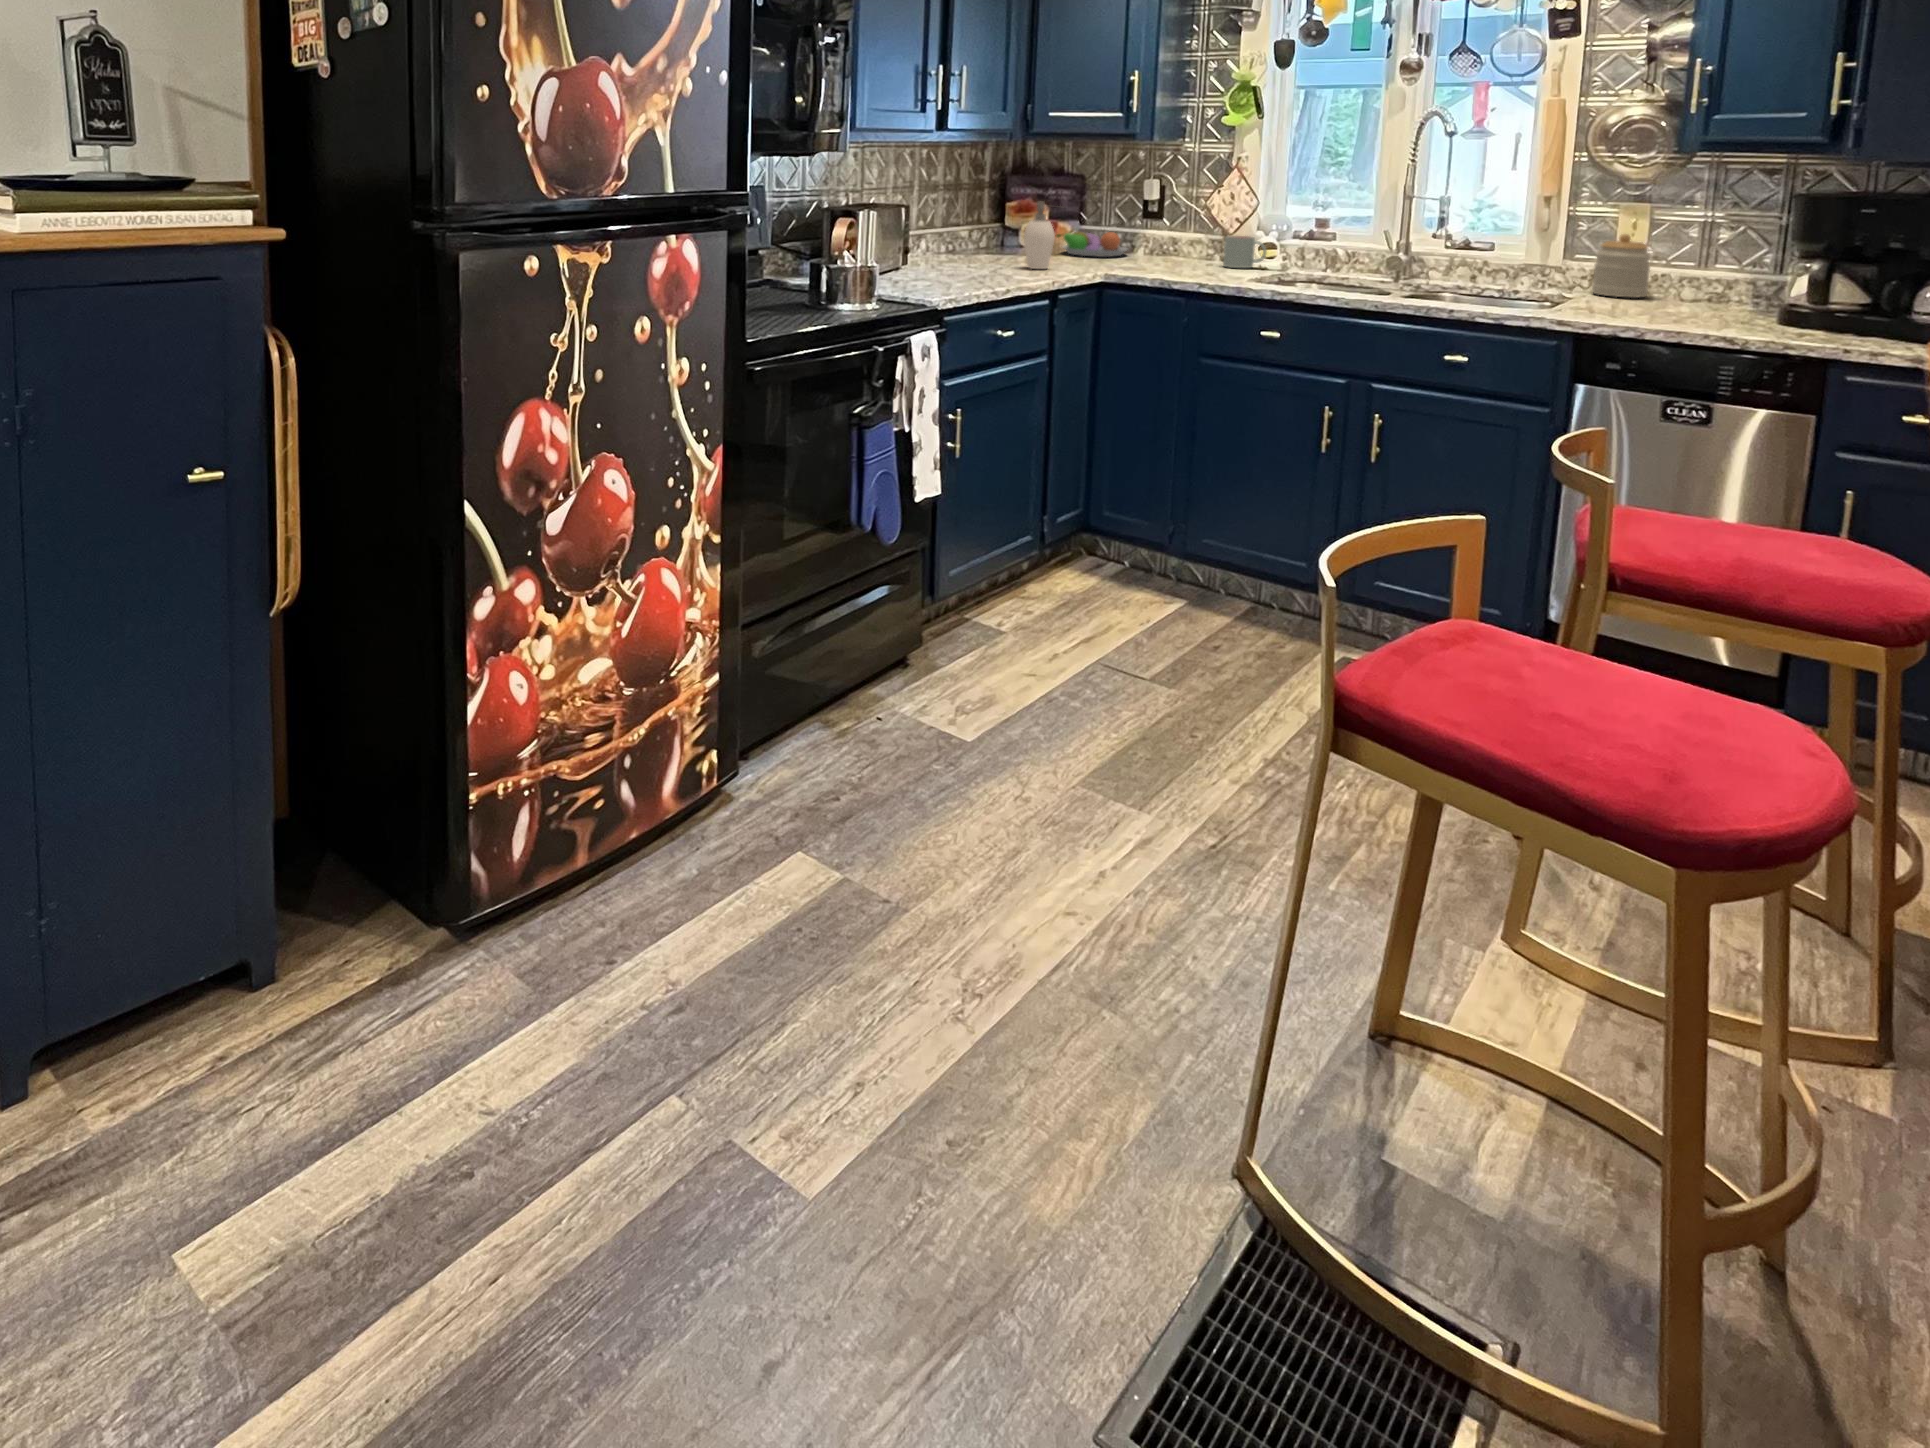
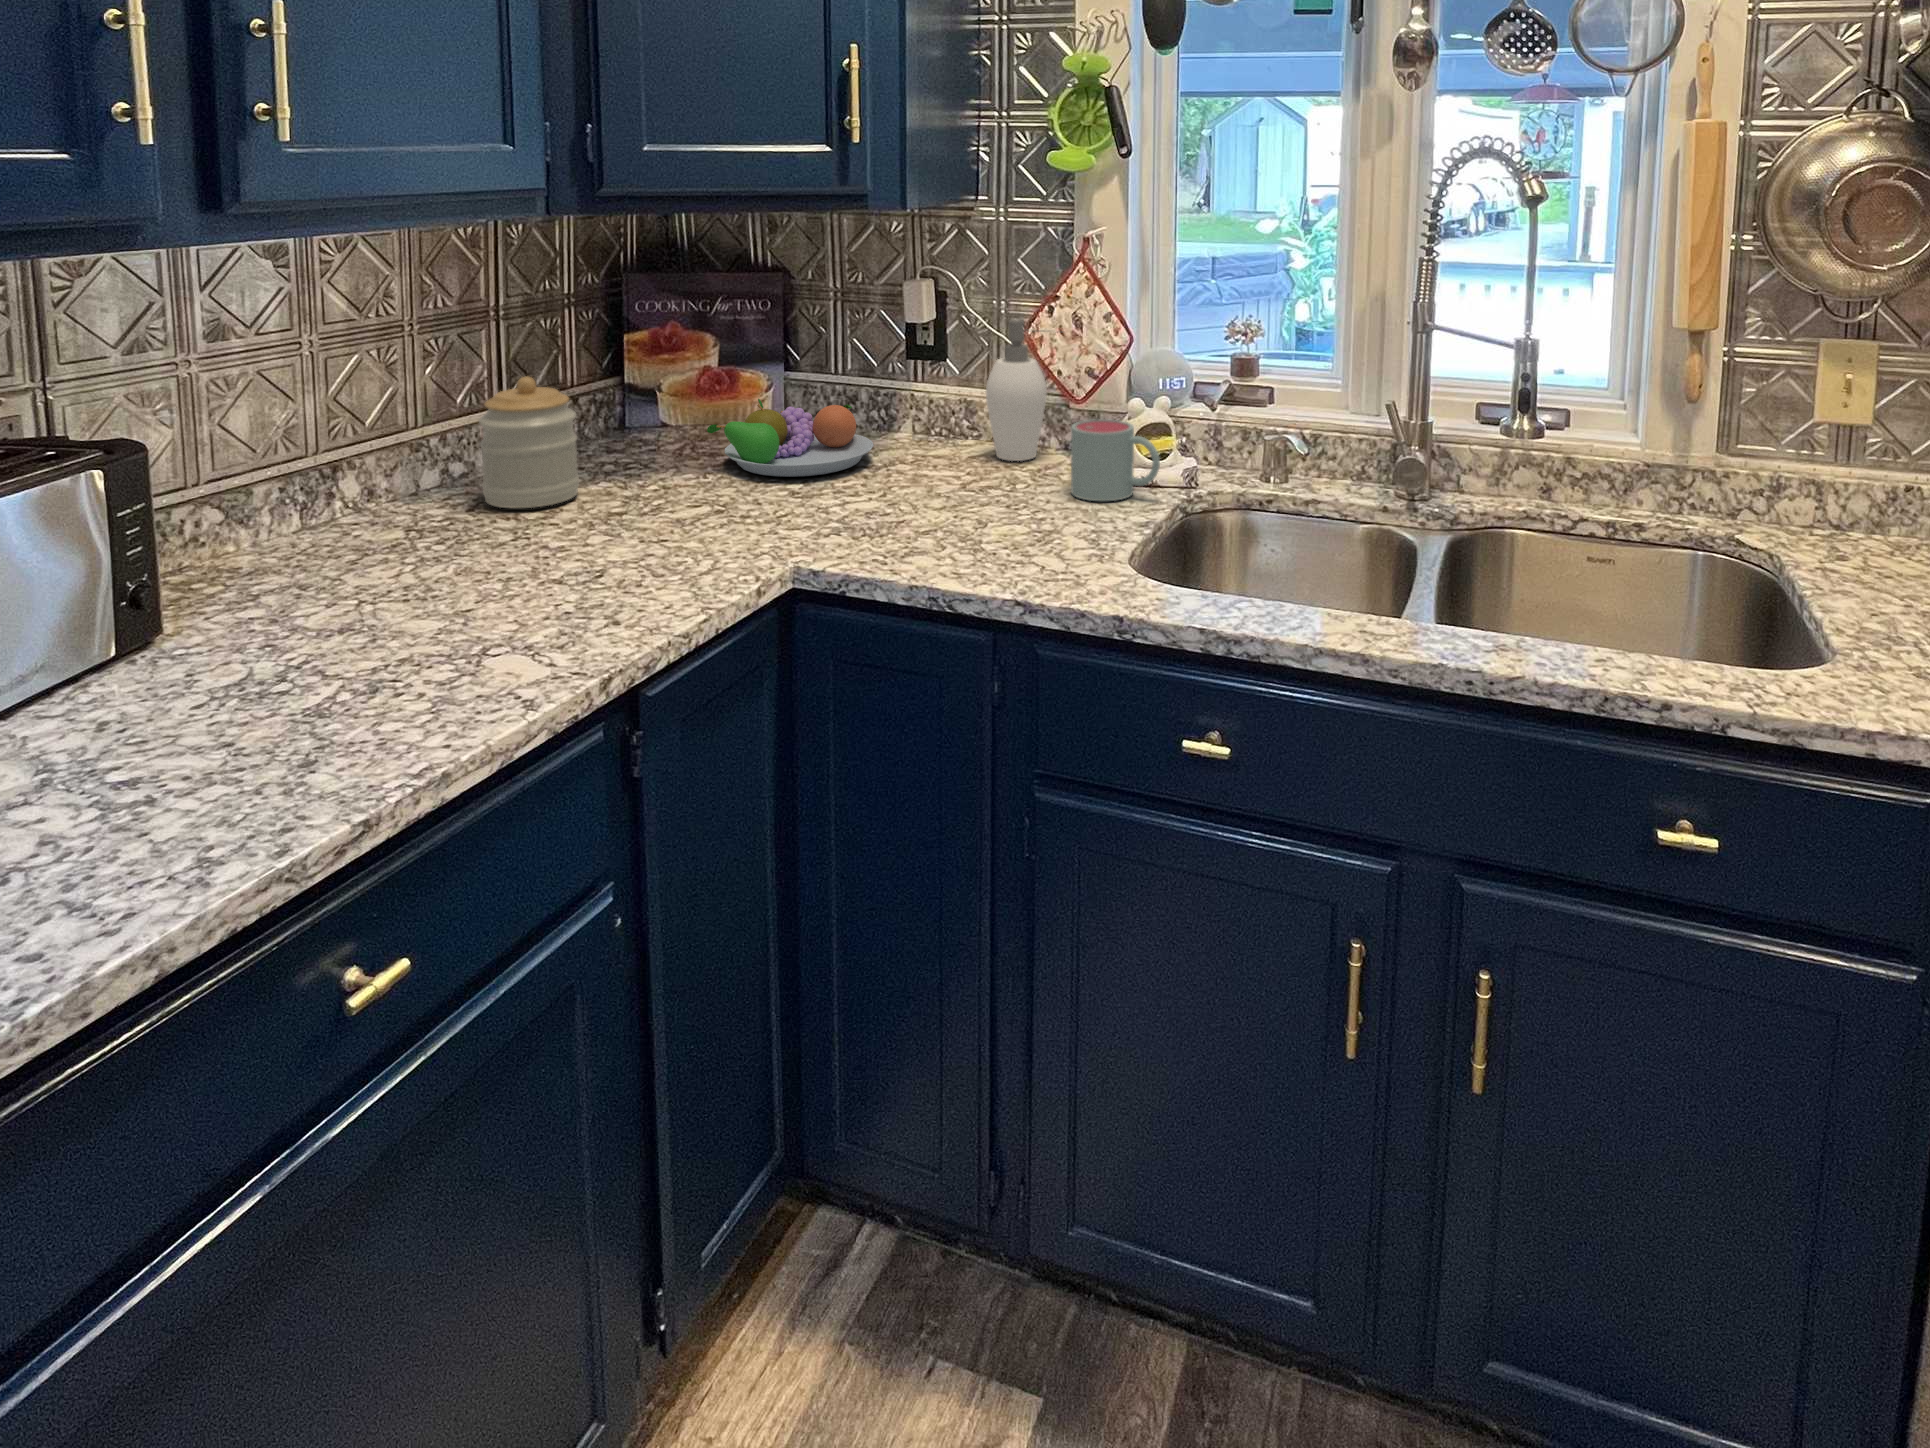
soap dispenser: present [1024,201,1055,269] -> present [986,319,1047,461]
jar: present [1592,234,1651,297] -> present [479,377,579,508]

